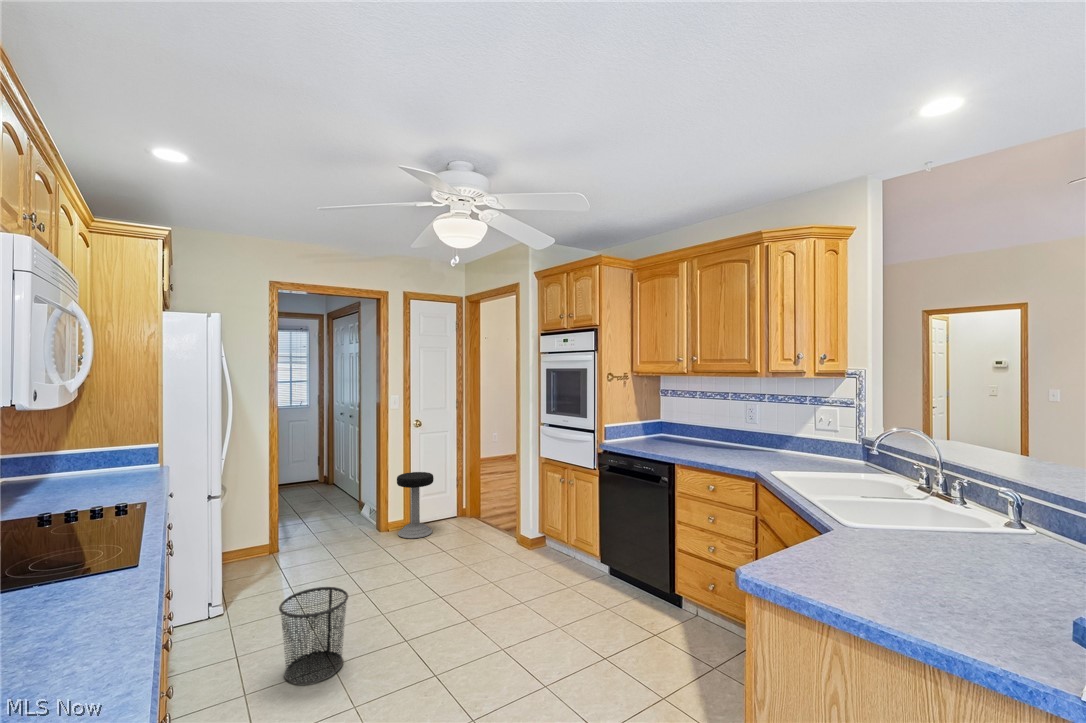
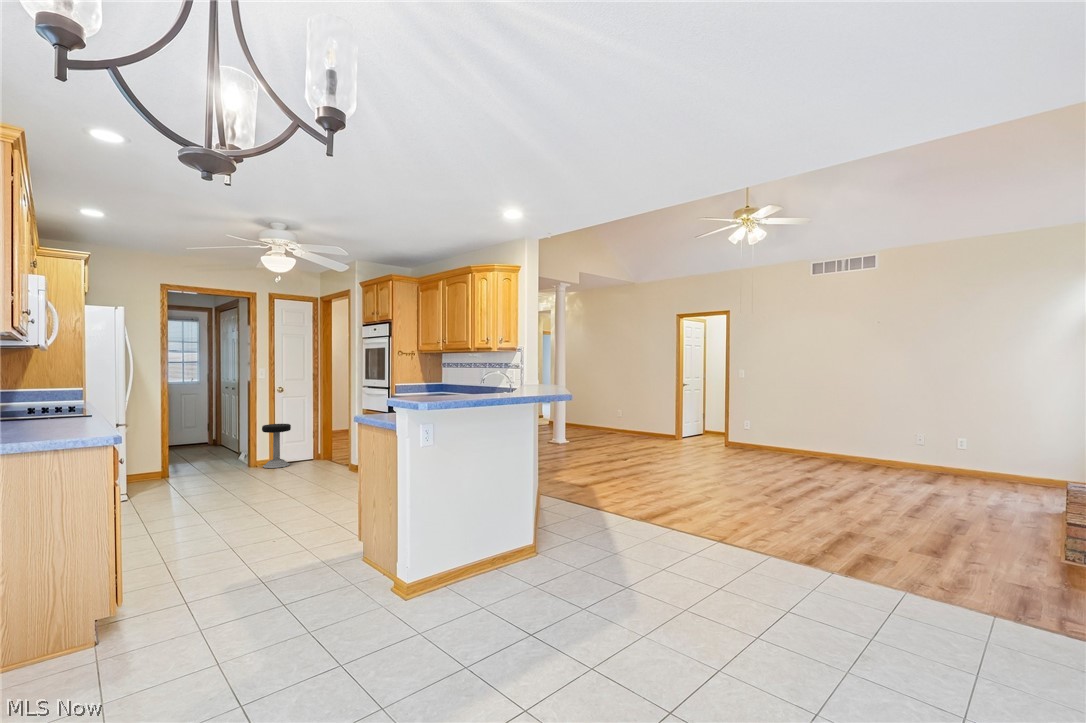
trash can: present [279,587,348,684] -> none [164,471,209,519]

